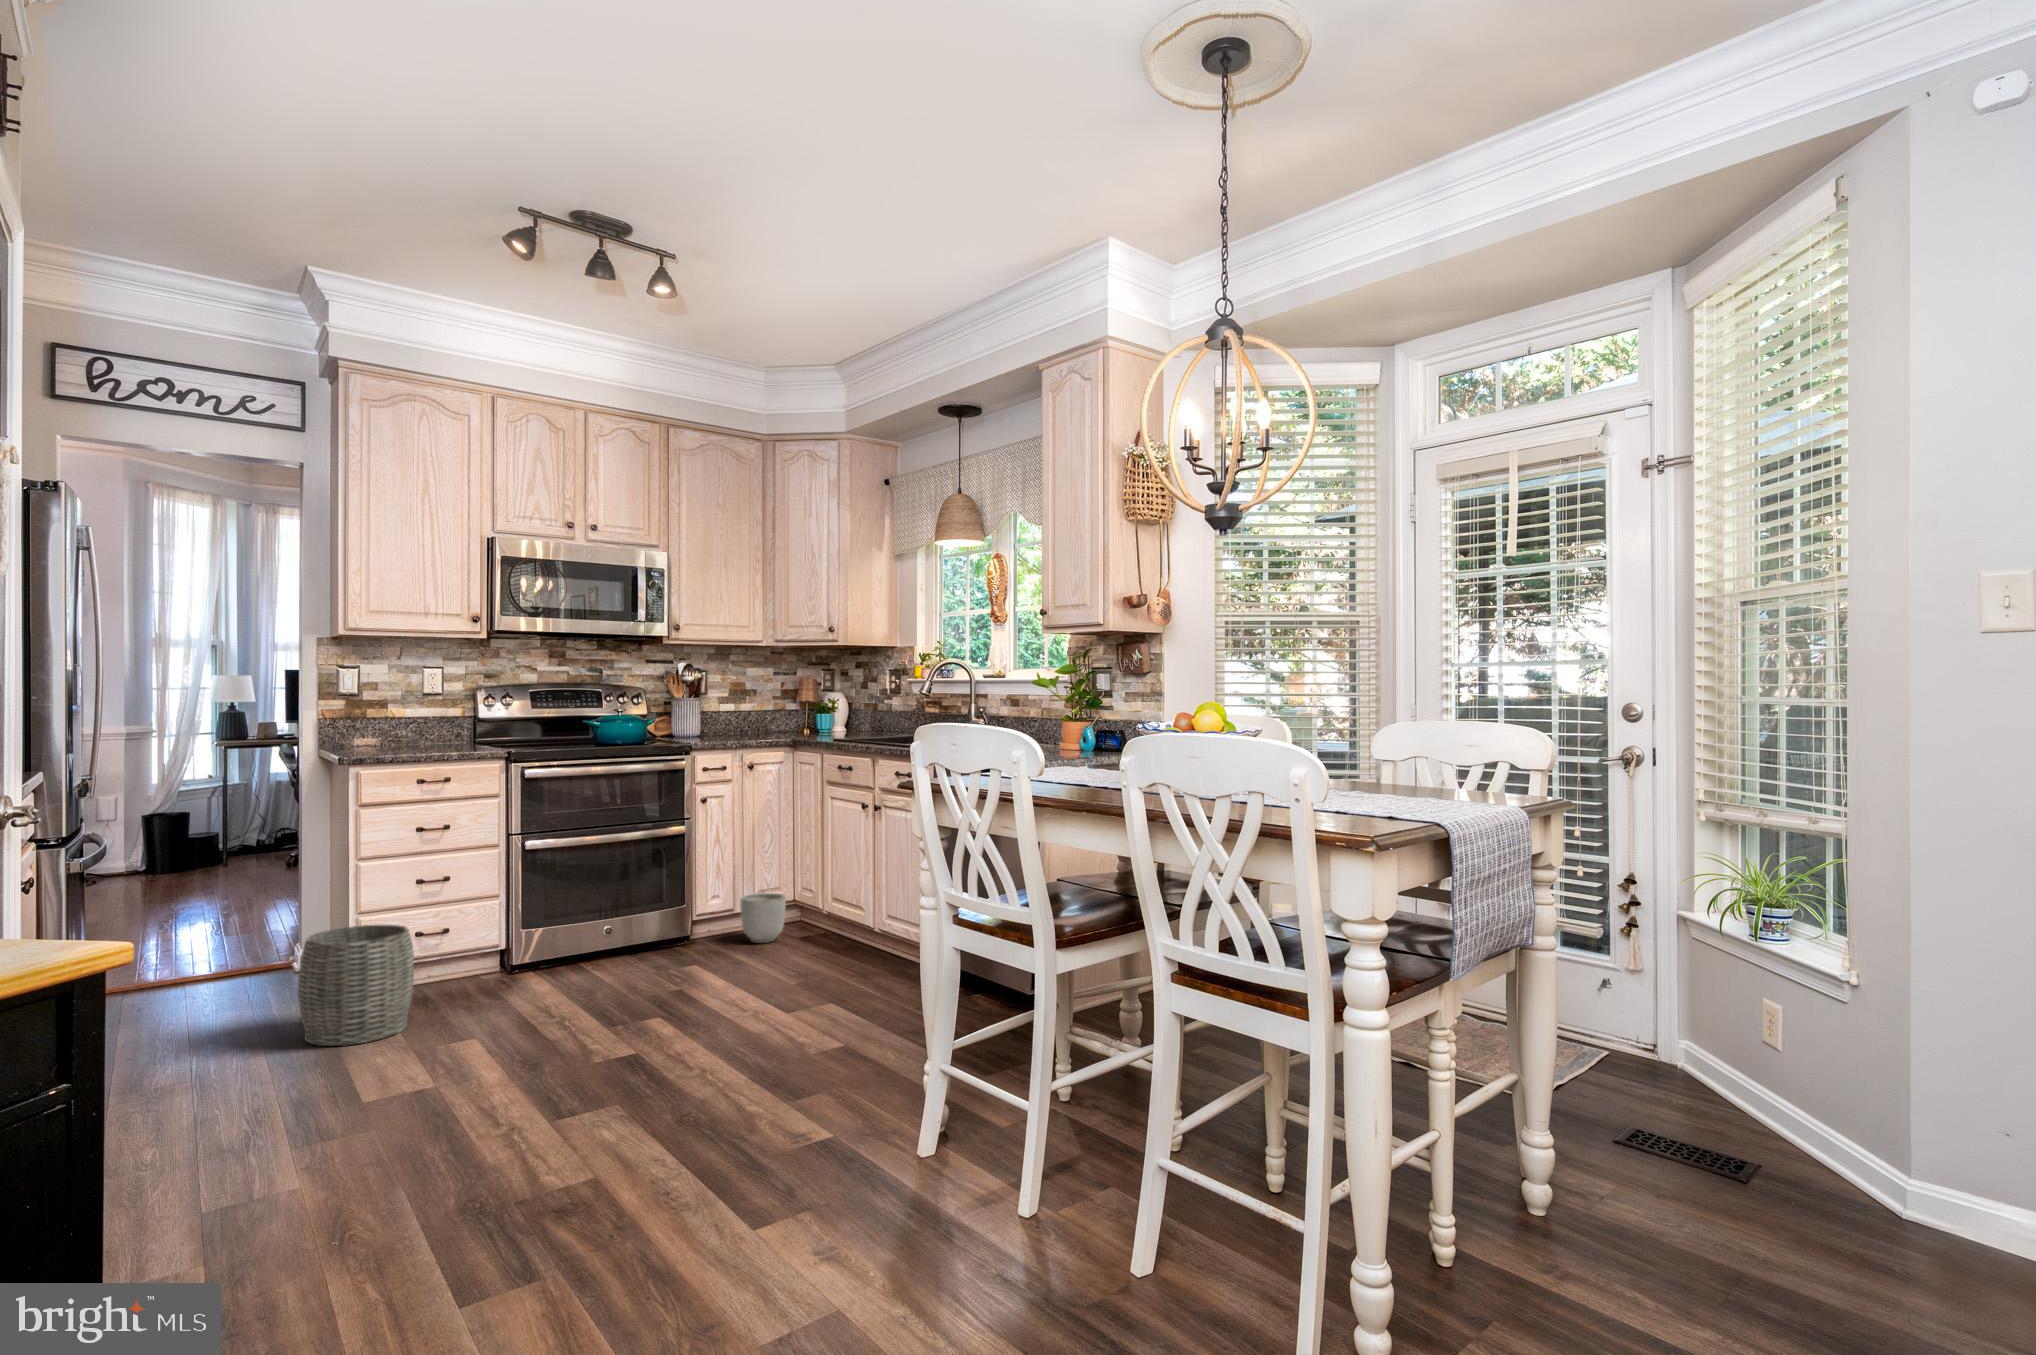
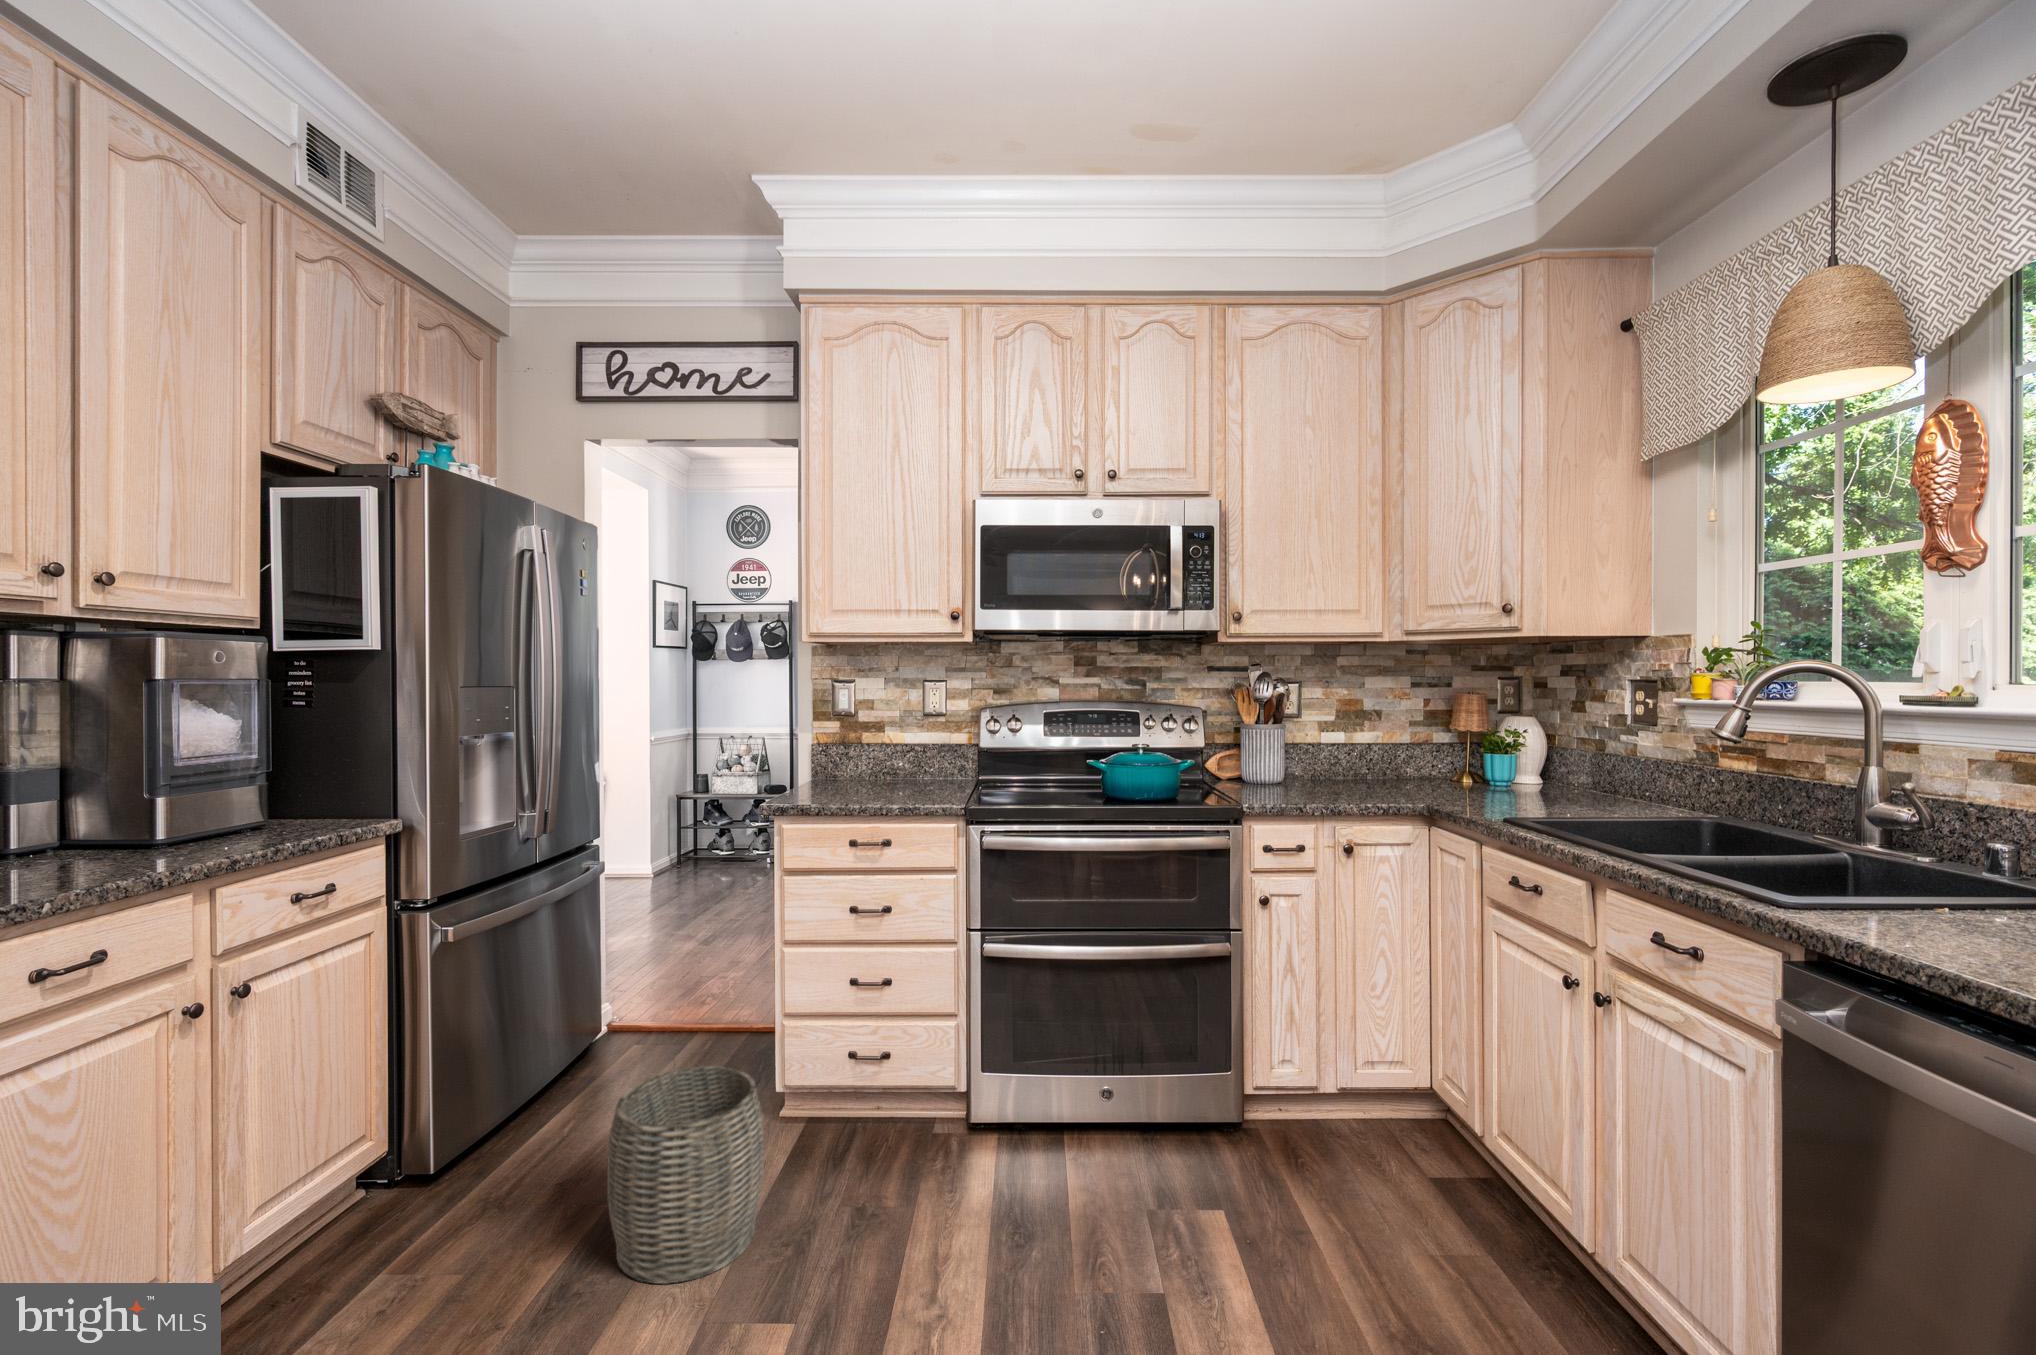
planter: present [740,893,786,943] -> none [1323,1074,1408,1180]

